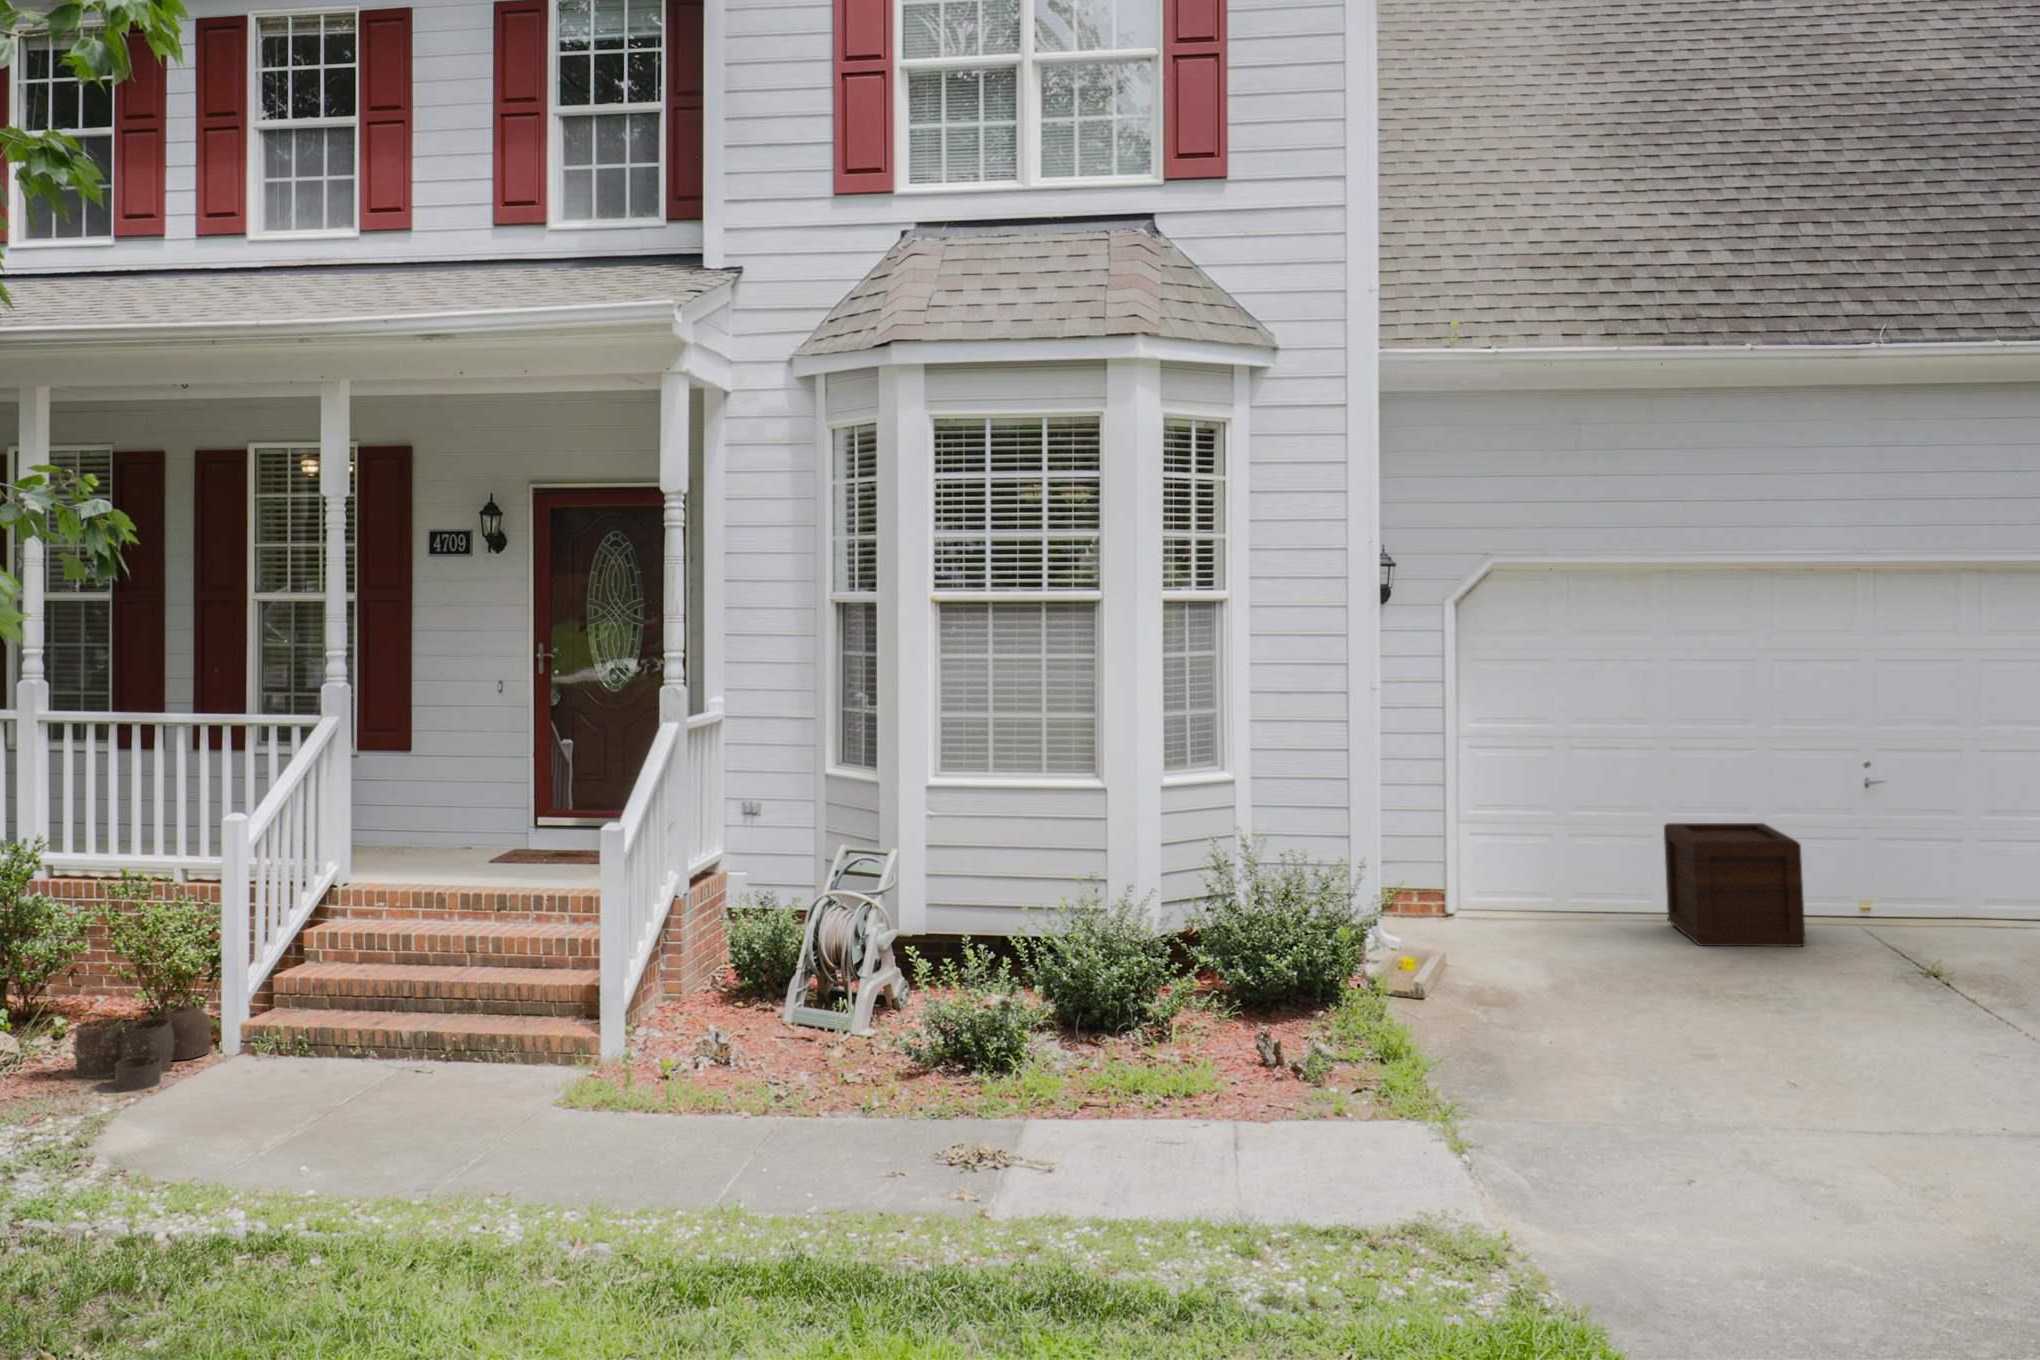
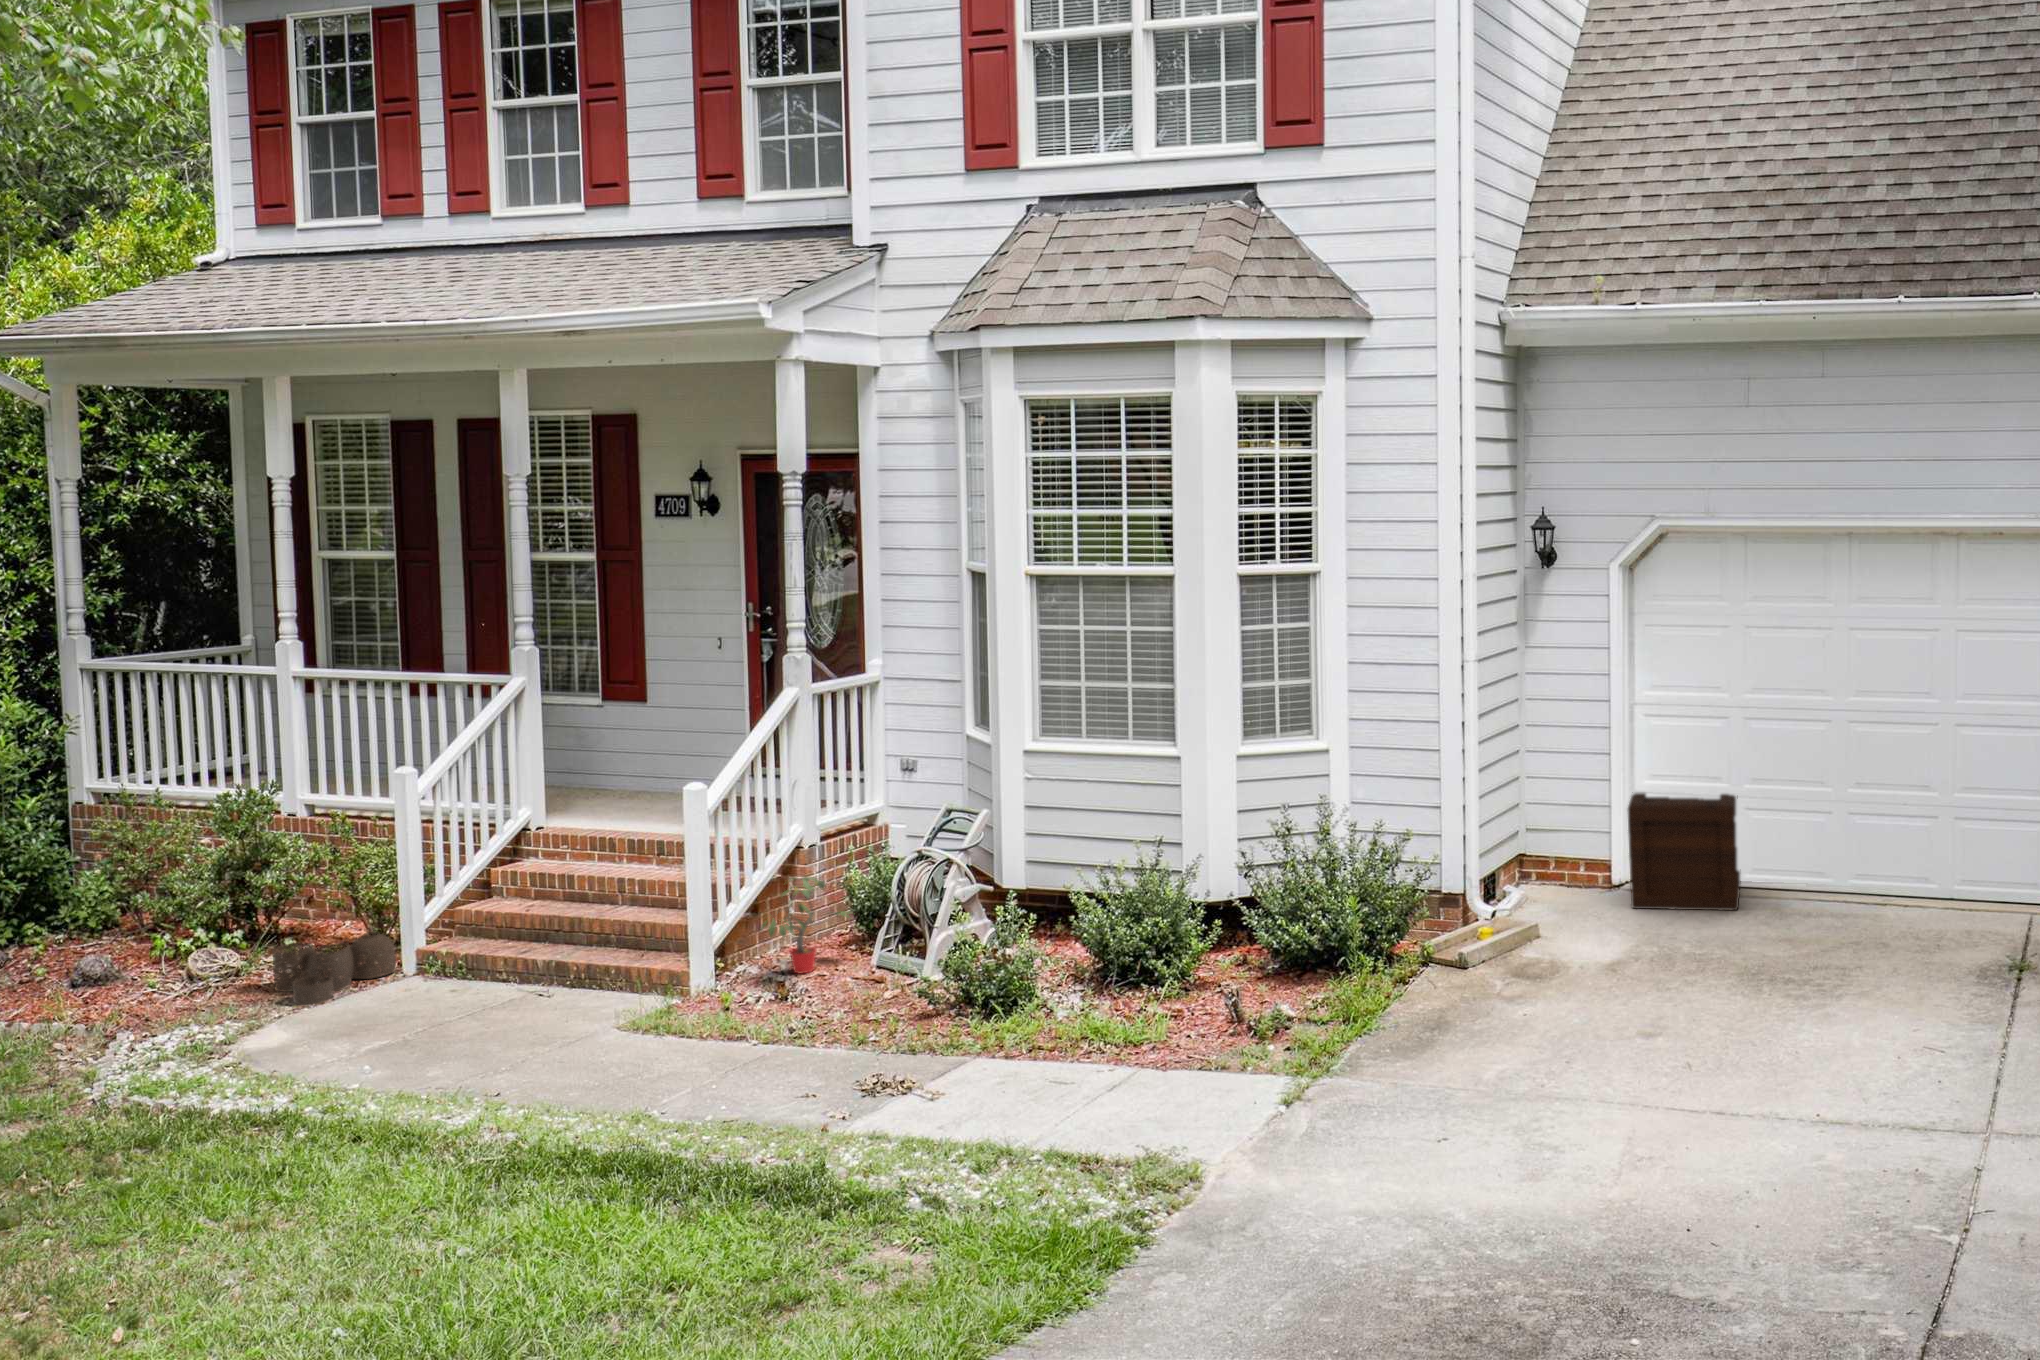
wooden crate: present [1664,823,1806,946] -> present [1628,793,1741,910]
potted plant: none [659,927,744,1035] -> present [761,877,853,974]

